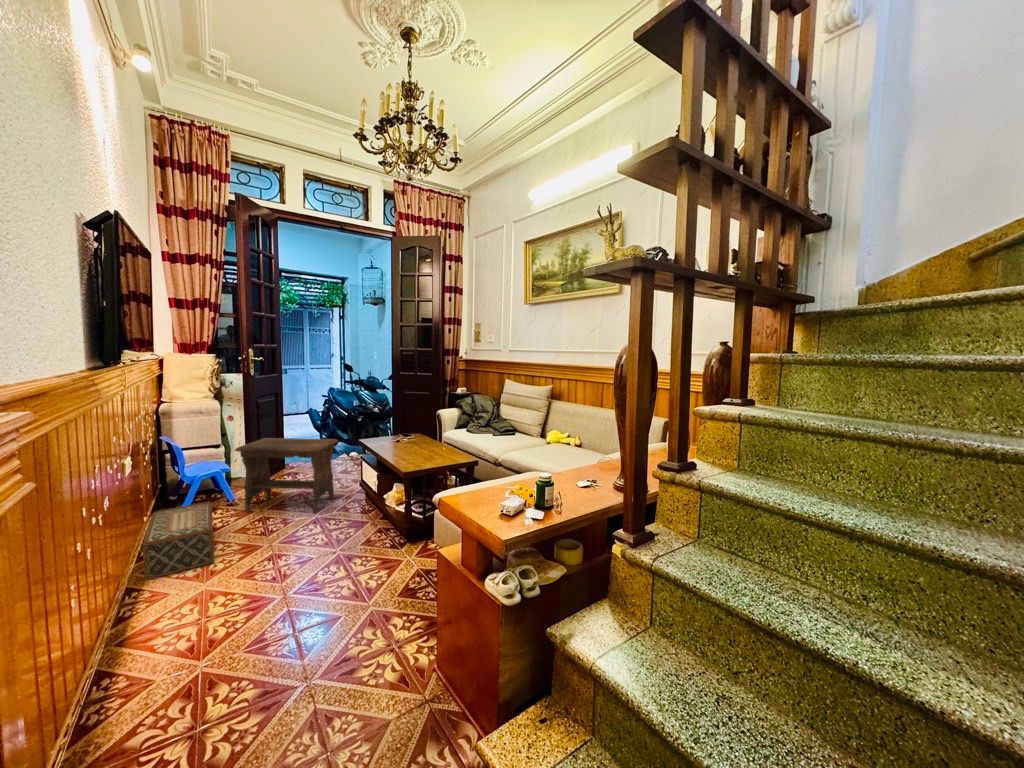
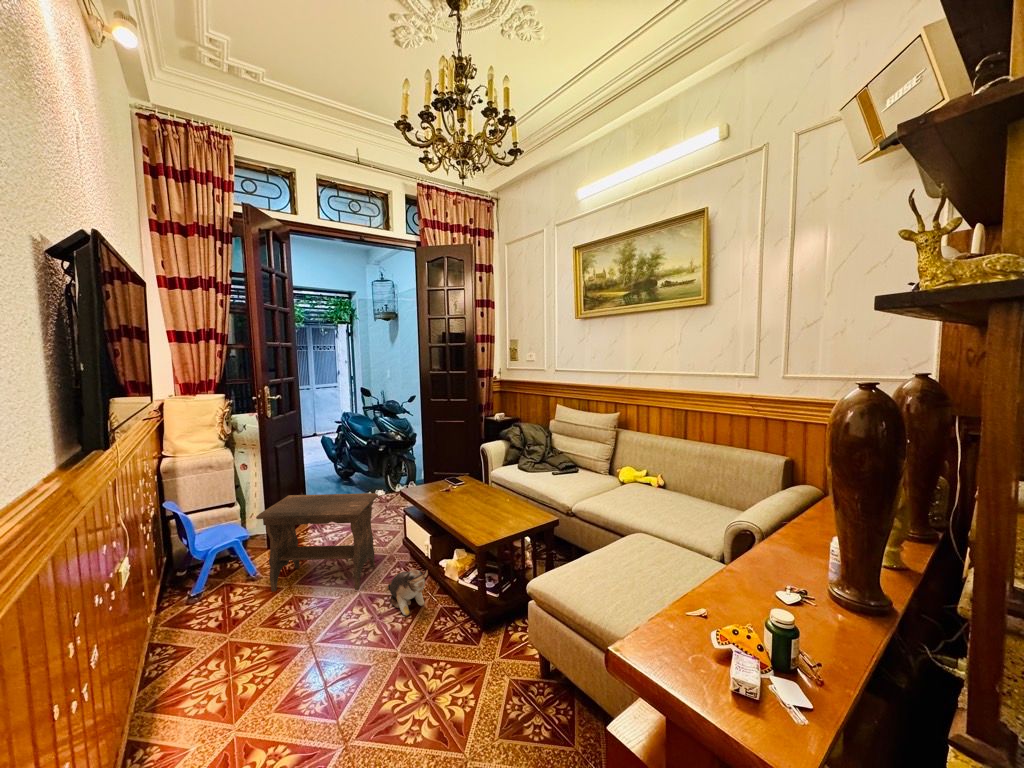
plush toy: none [340,493,368,529] -> present [388,570,428,616]
woven basket: present [143,502,214,580] -> none [147,591,243,729]

